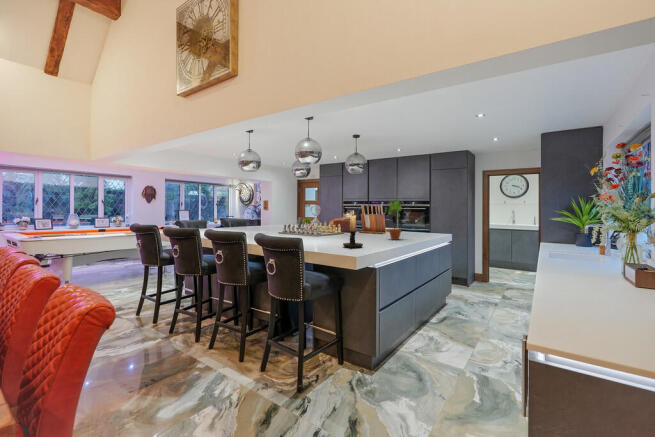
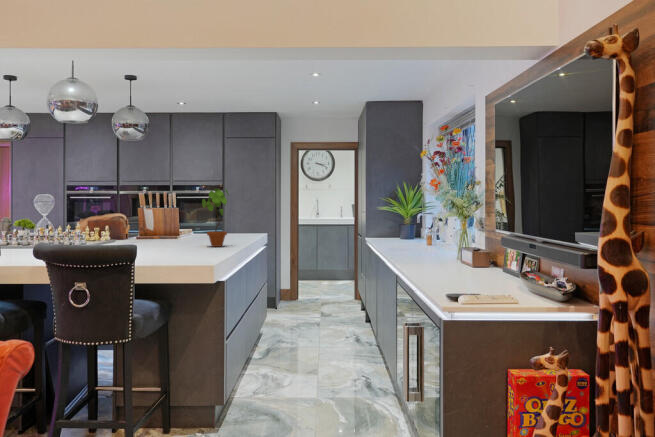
candle holder: present [343,211,363,248] -> none [173,205,202,260]

